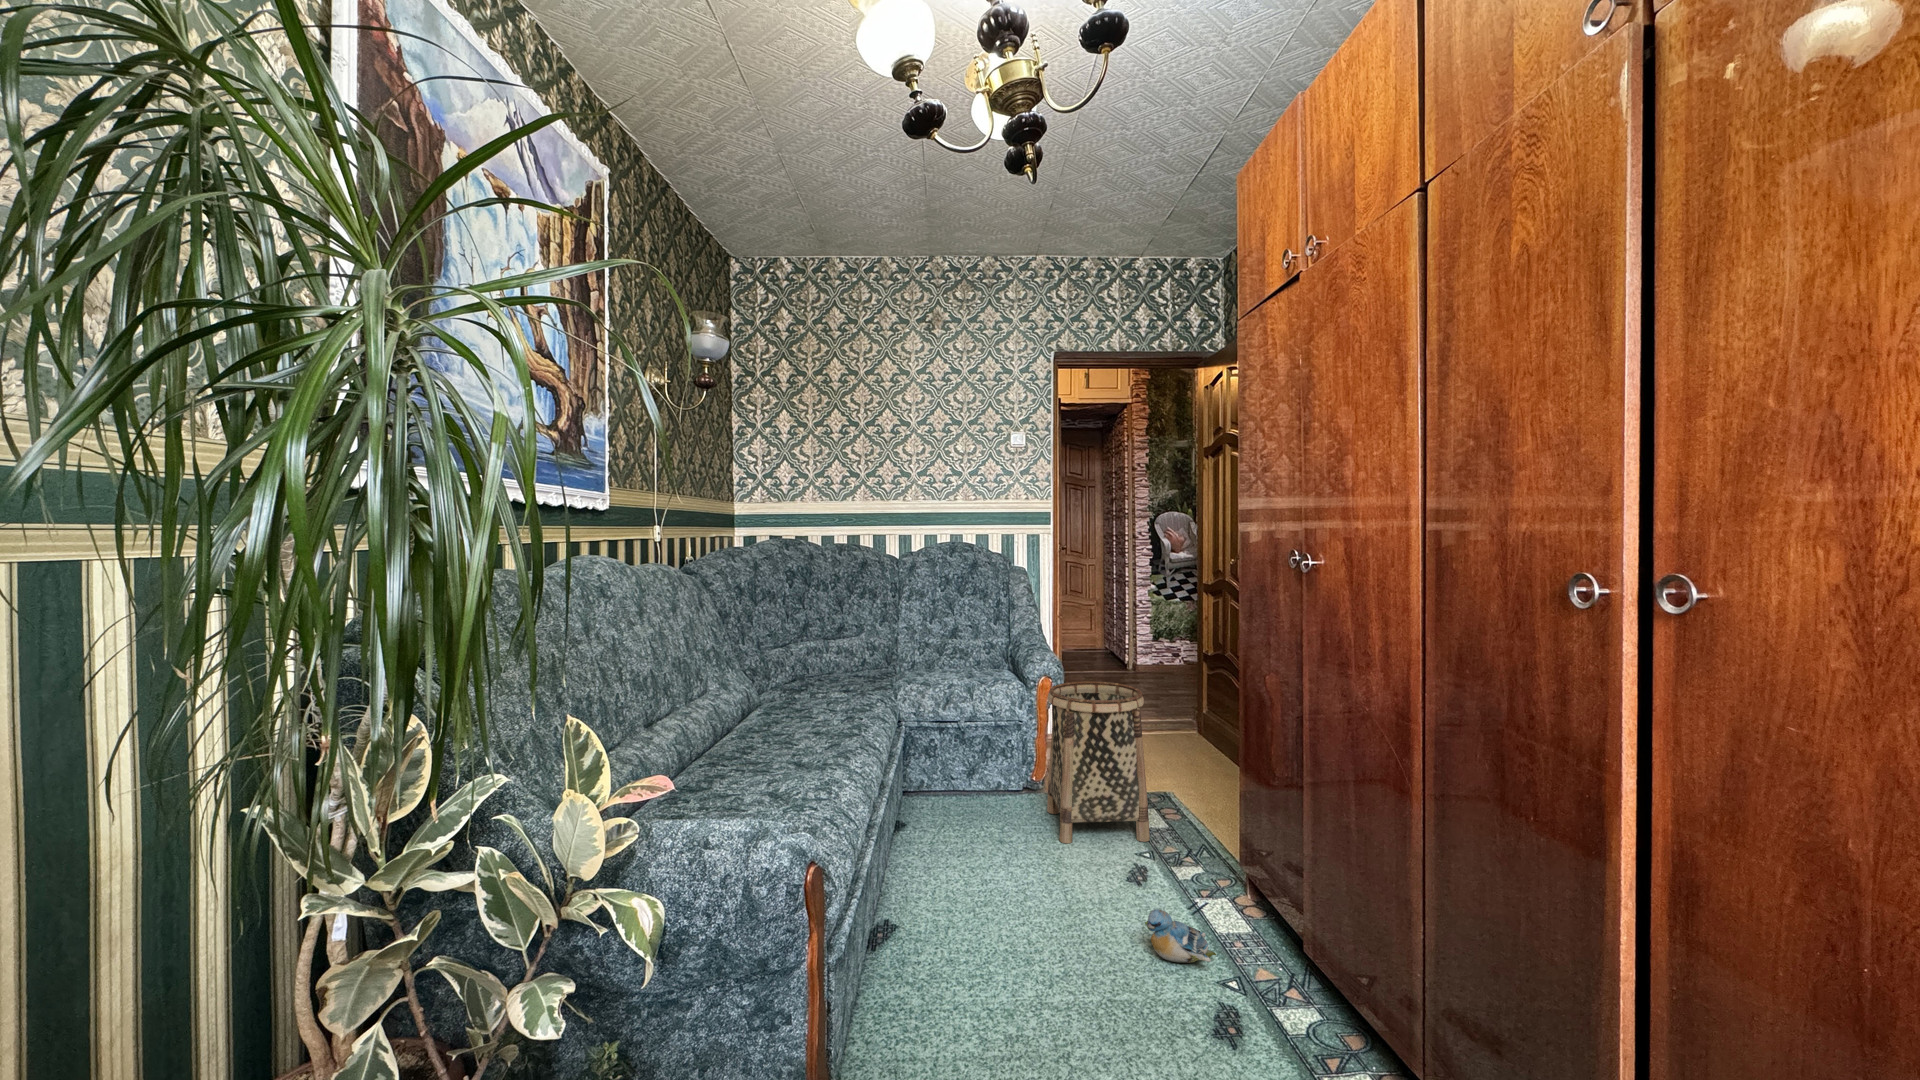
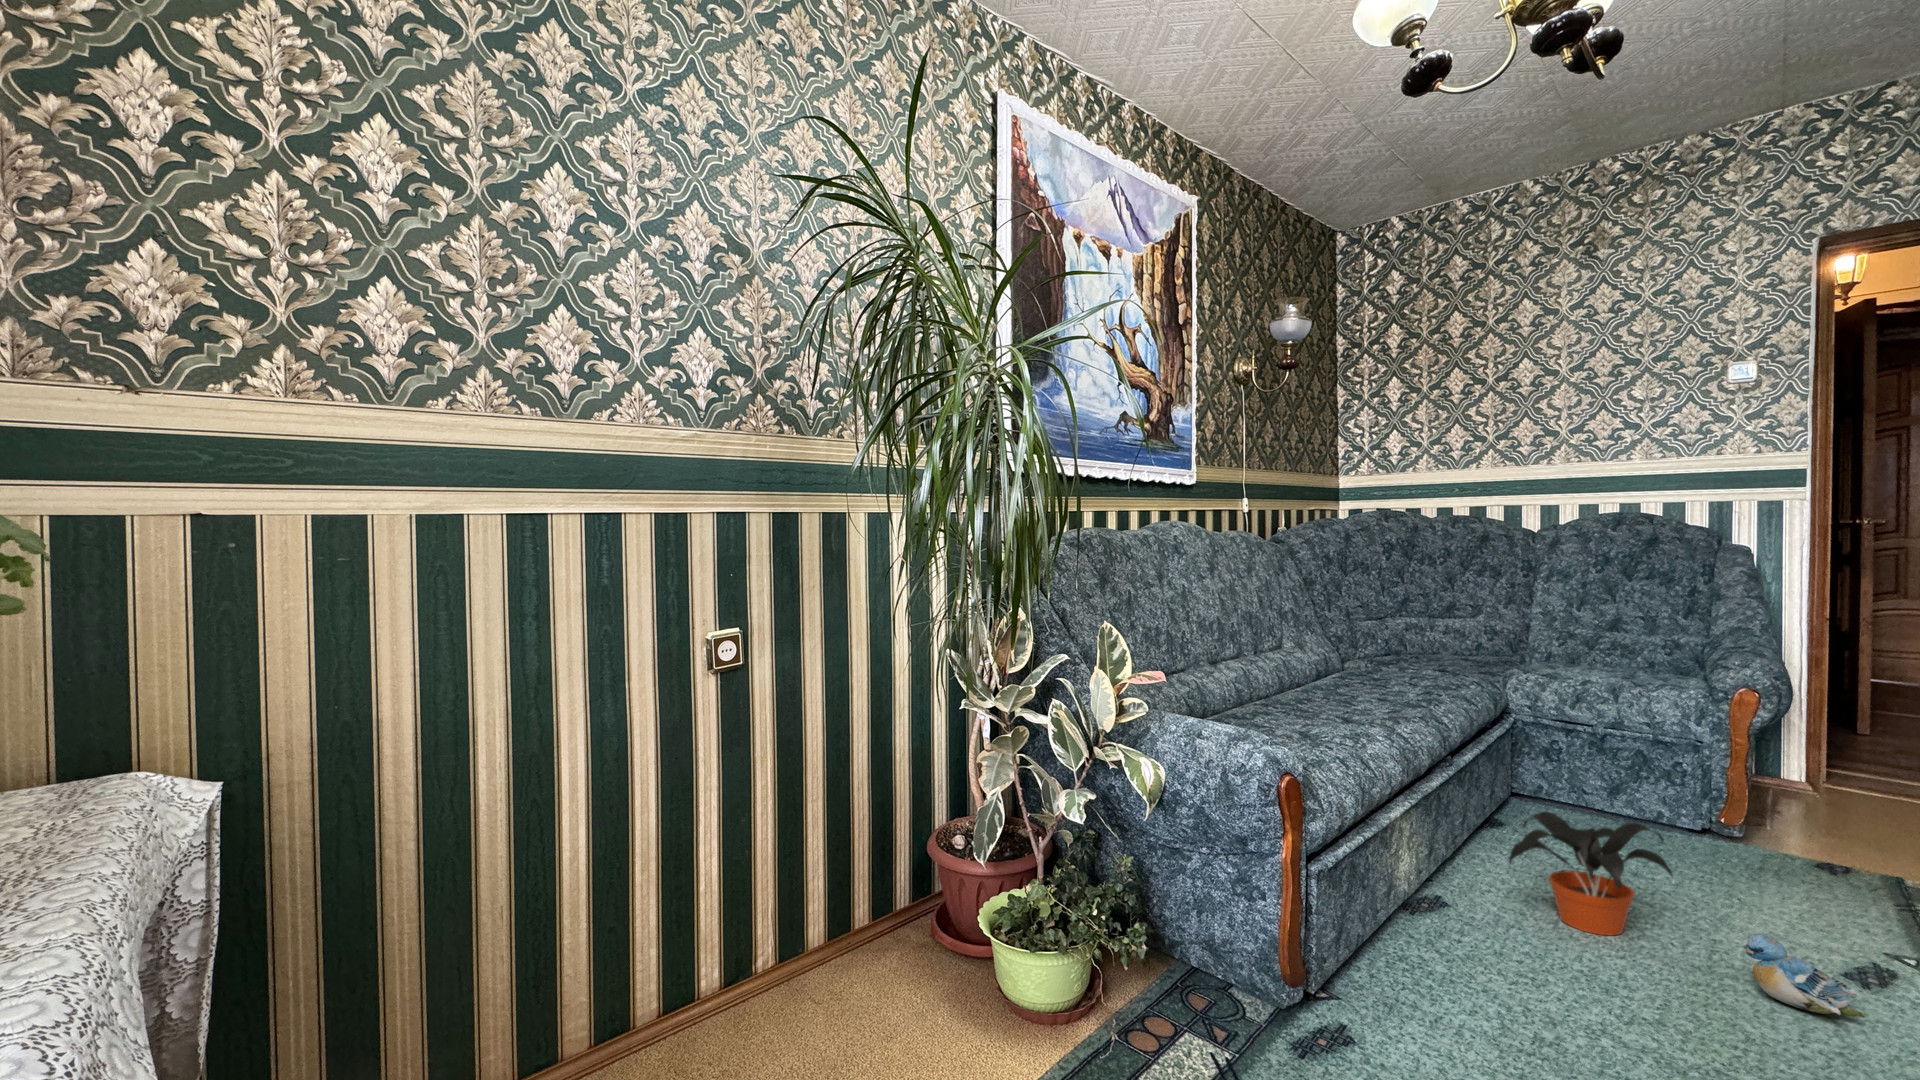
basket: present [1047,681,1150,843] -> none [1699,686,1879,912]
potted plant: none [973,828,1089,943] -> present [1509,811,1673,935]

